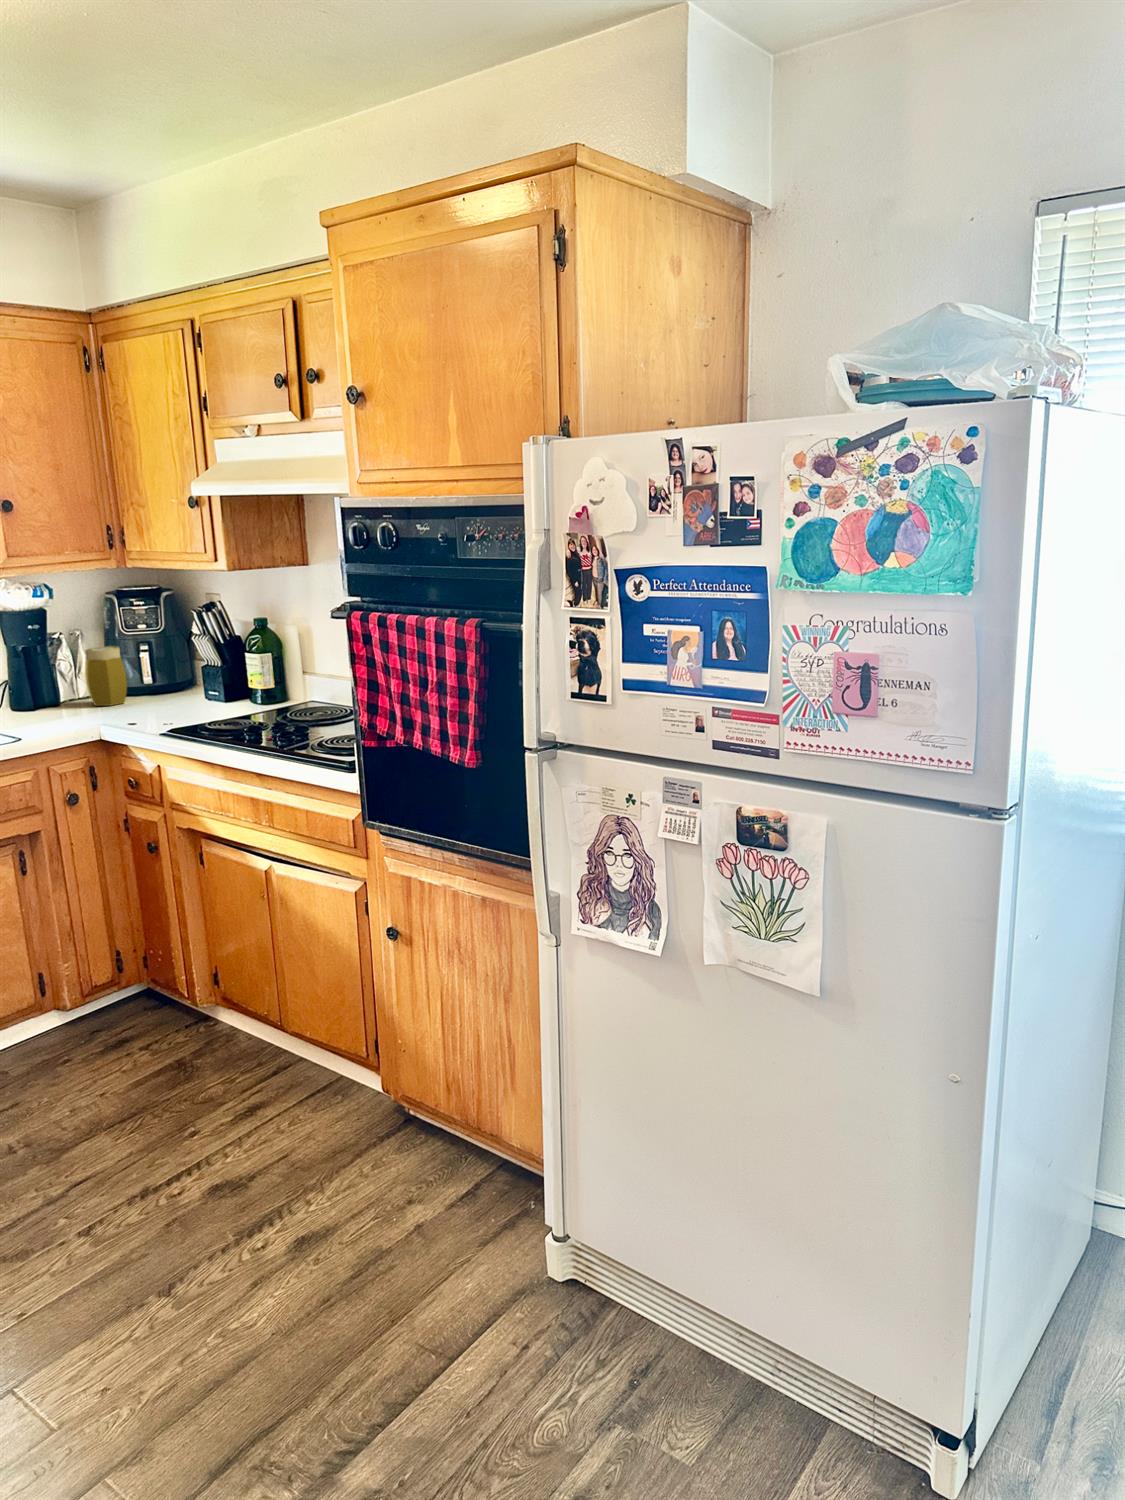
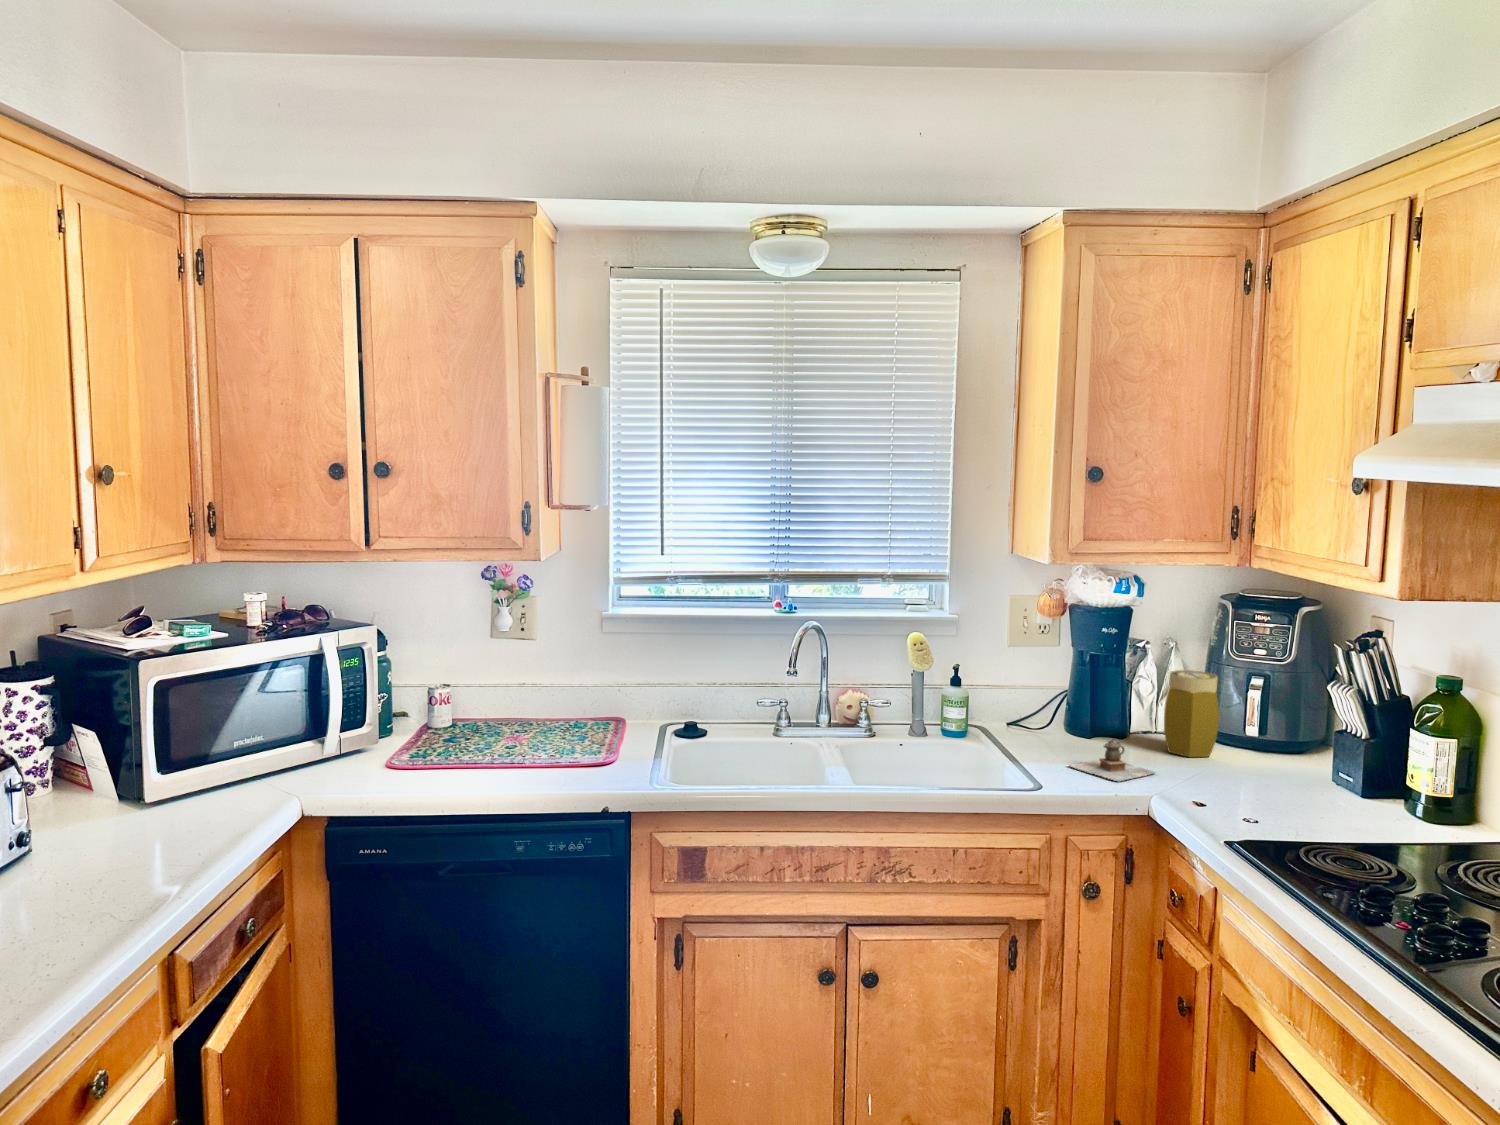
teapot: none [31,698,95,725] -> present [1070,740,1154,781]

